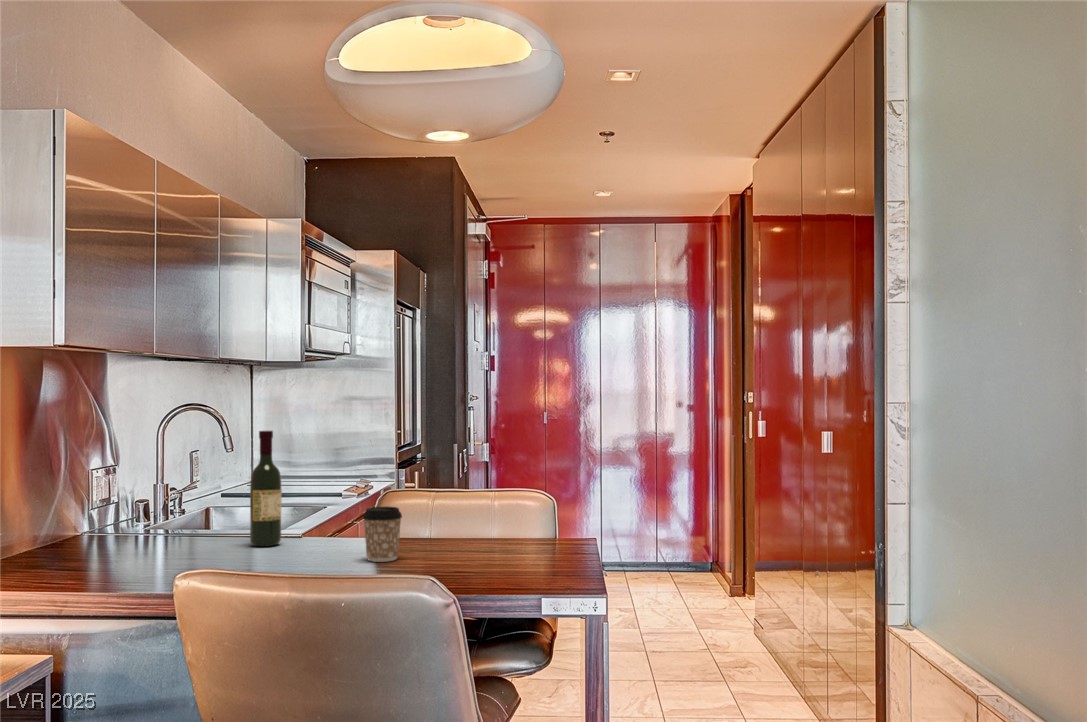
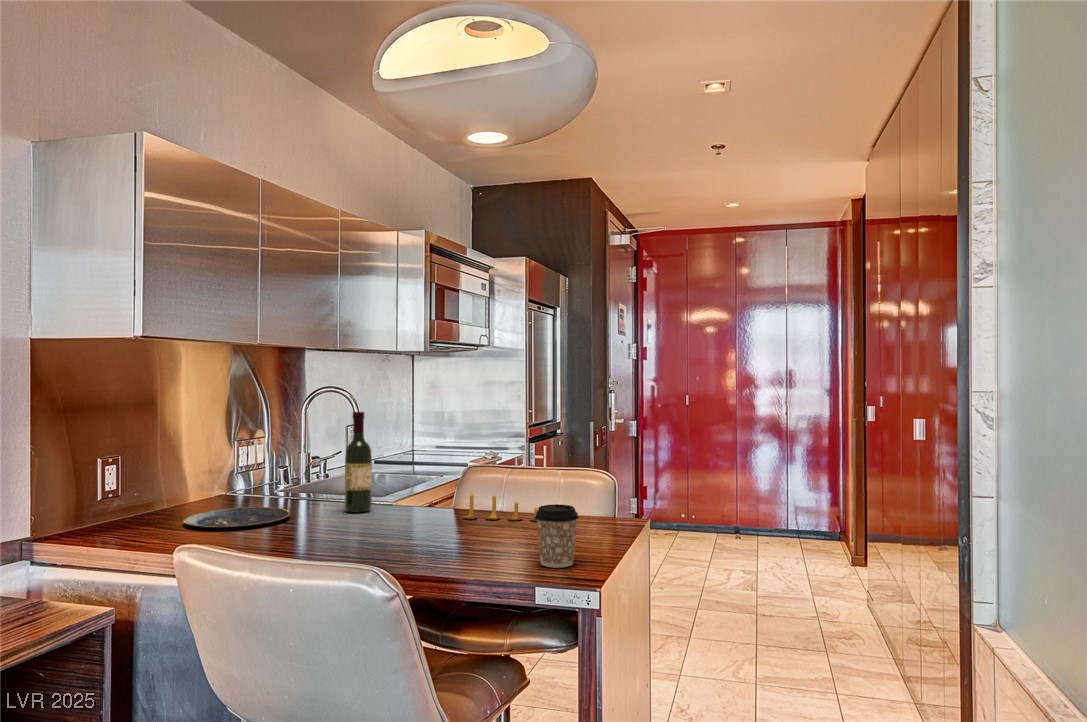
coffee cup: present [363,507,402,562] -> present [535,504,578,568]
candle: none [396,516,492,546] -> present [463,494,539,521]
plate: none [66,545,194,569] -> present [183,507,291,529]

